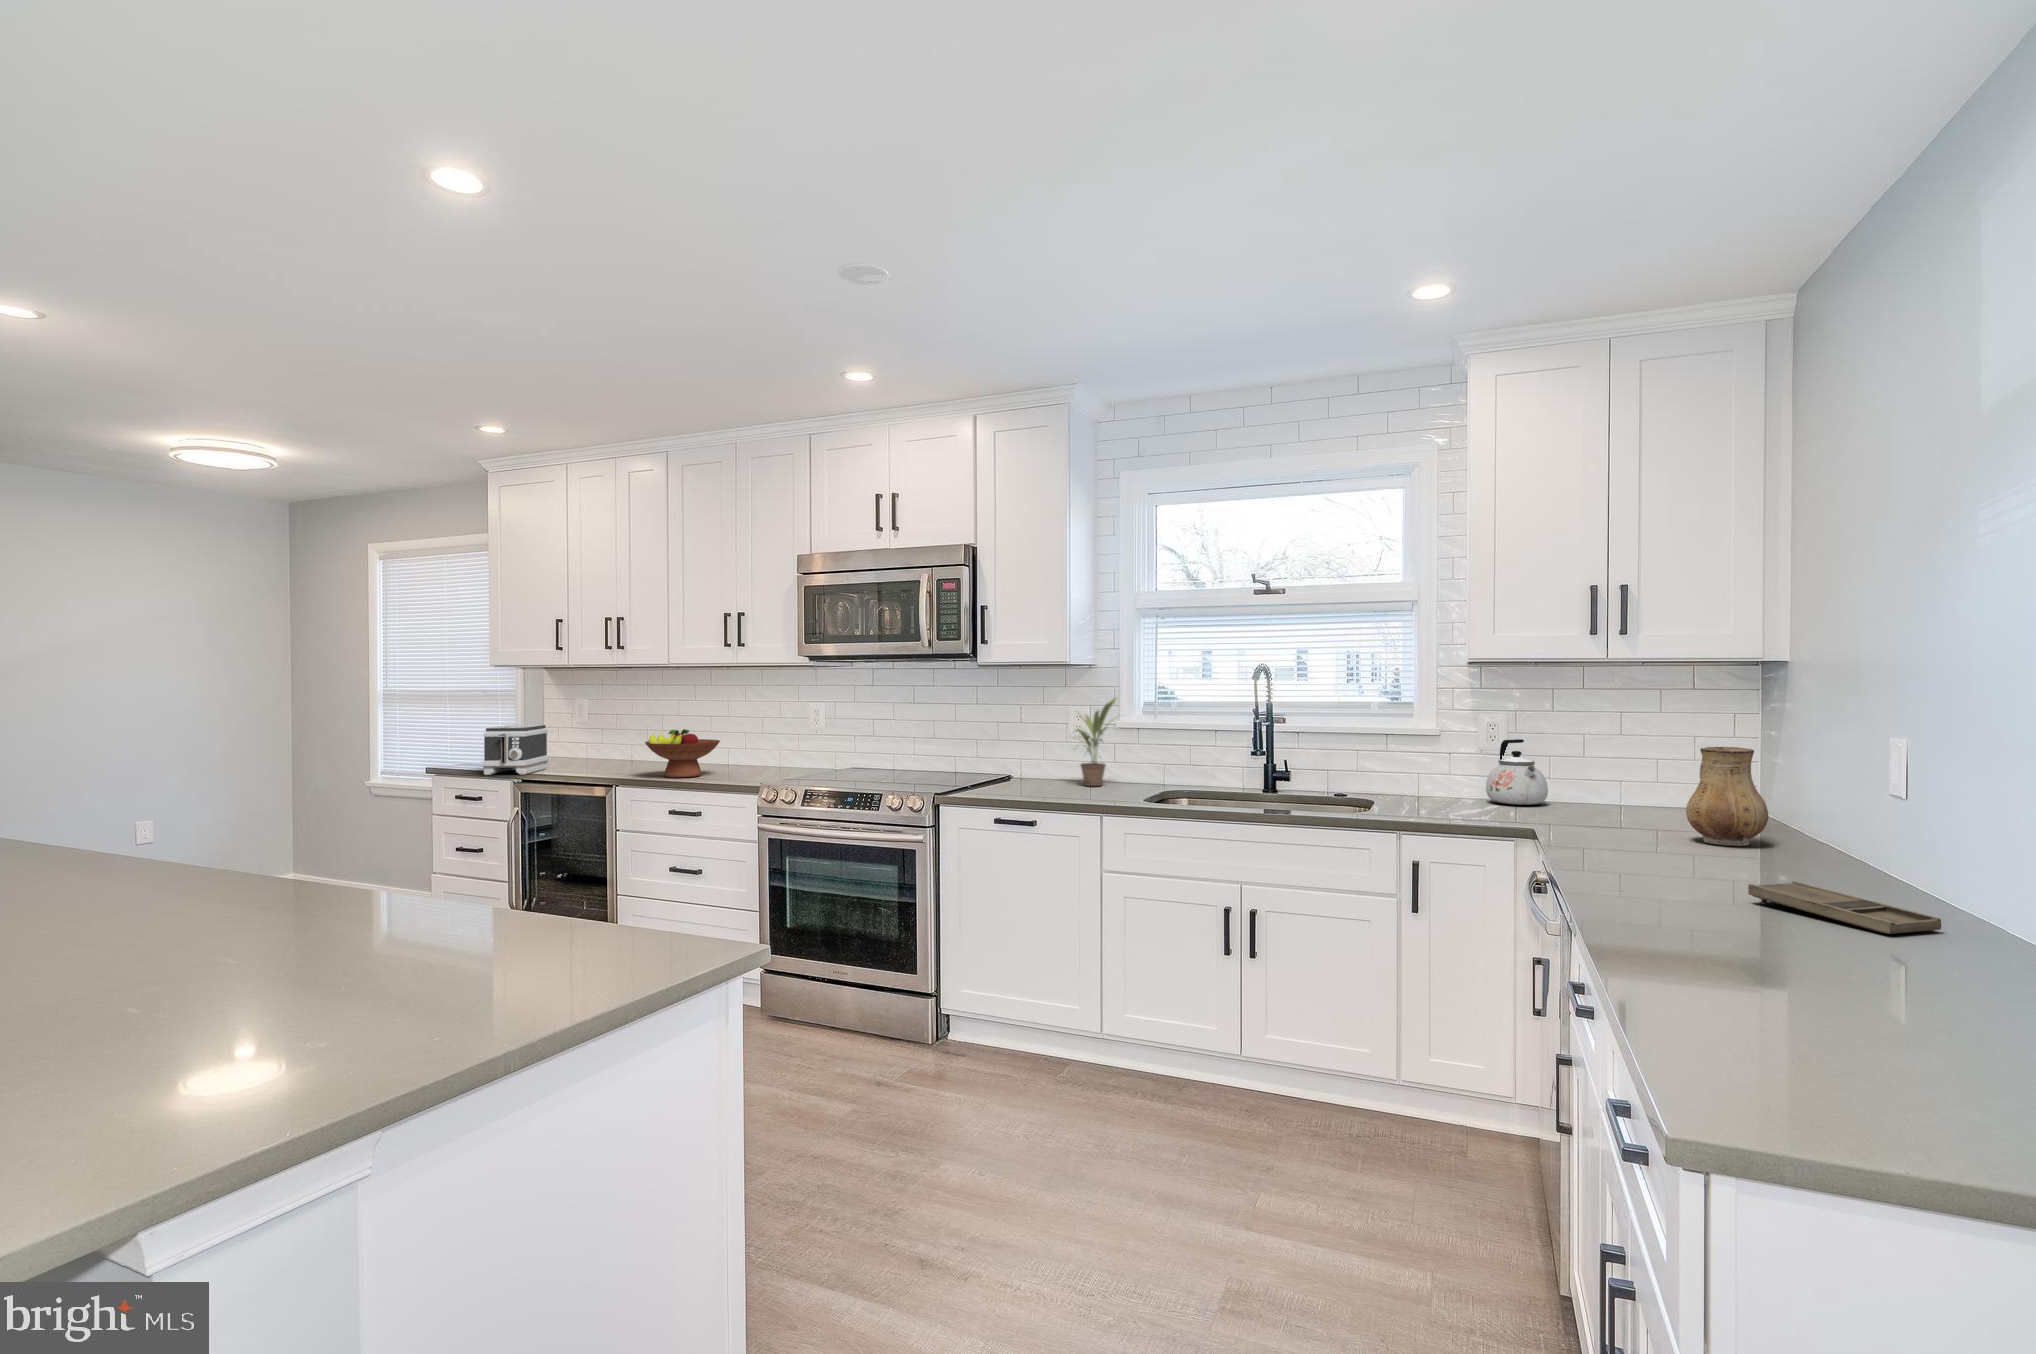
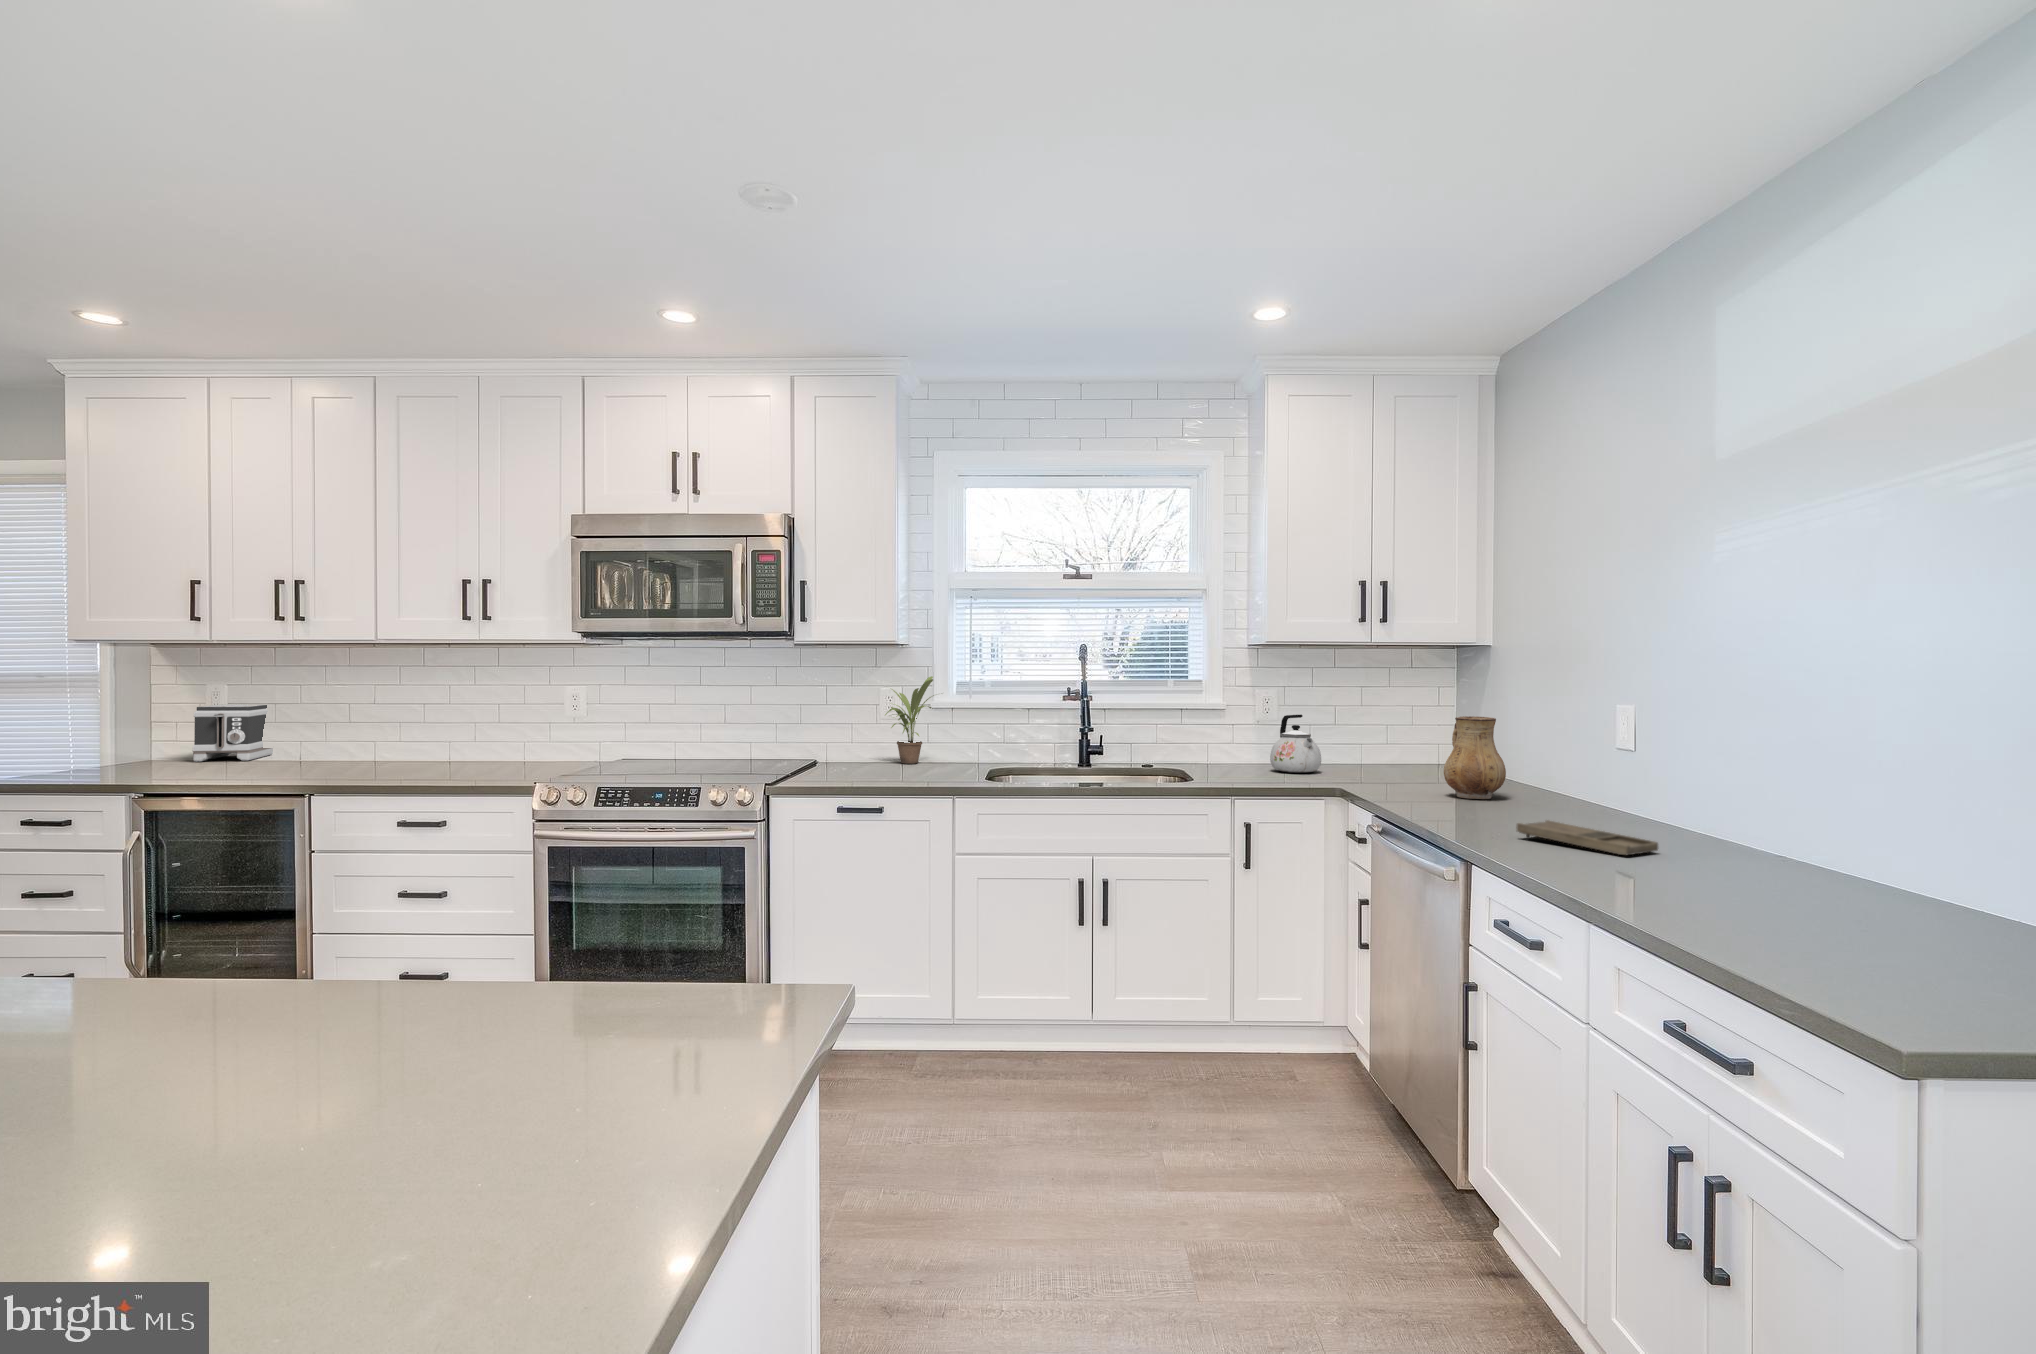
fruit bowl: present [645,729,720,777] -> none [406,708,497,761]

